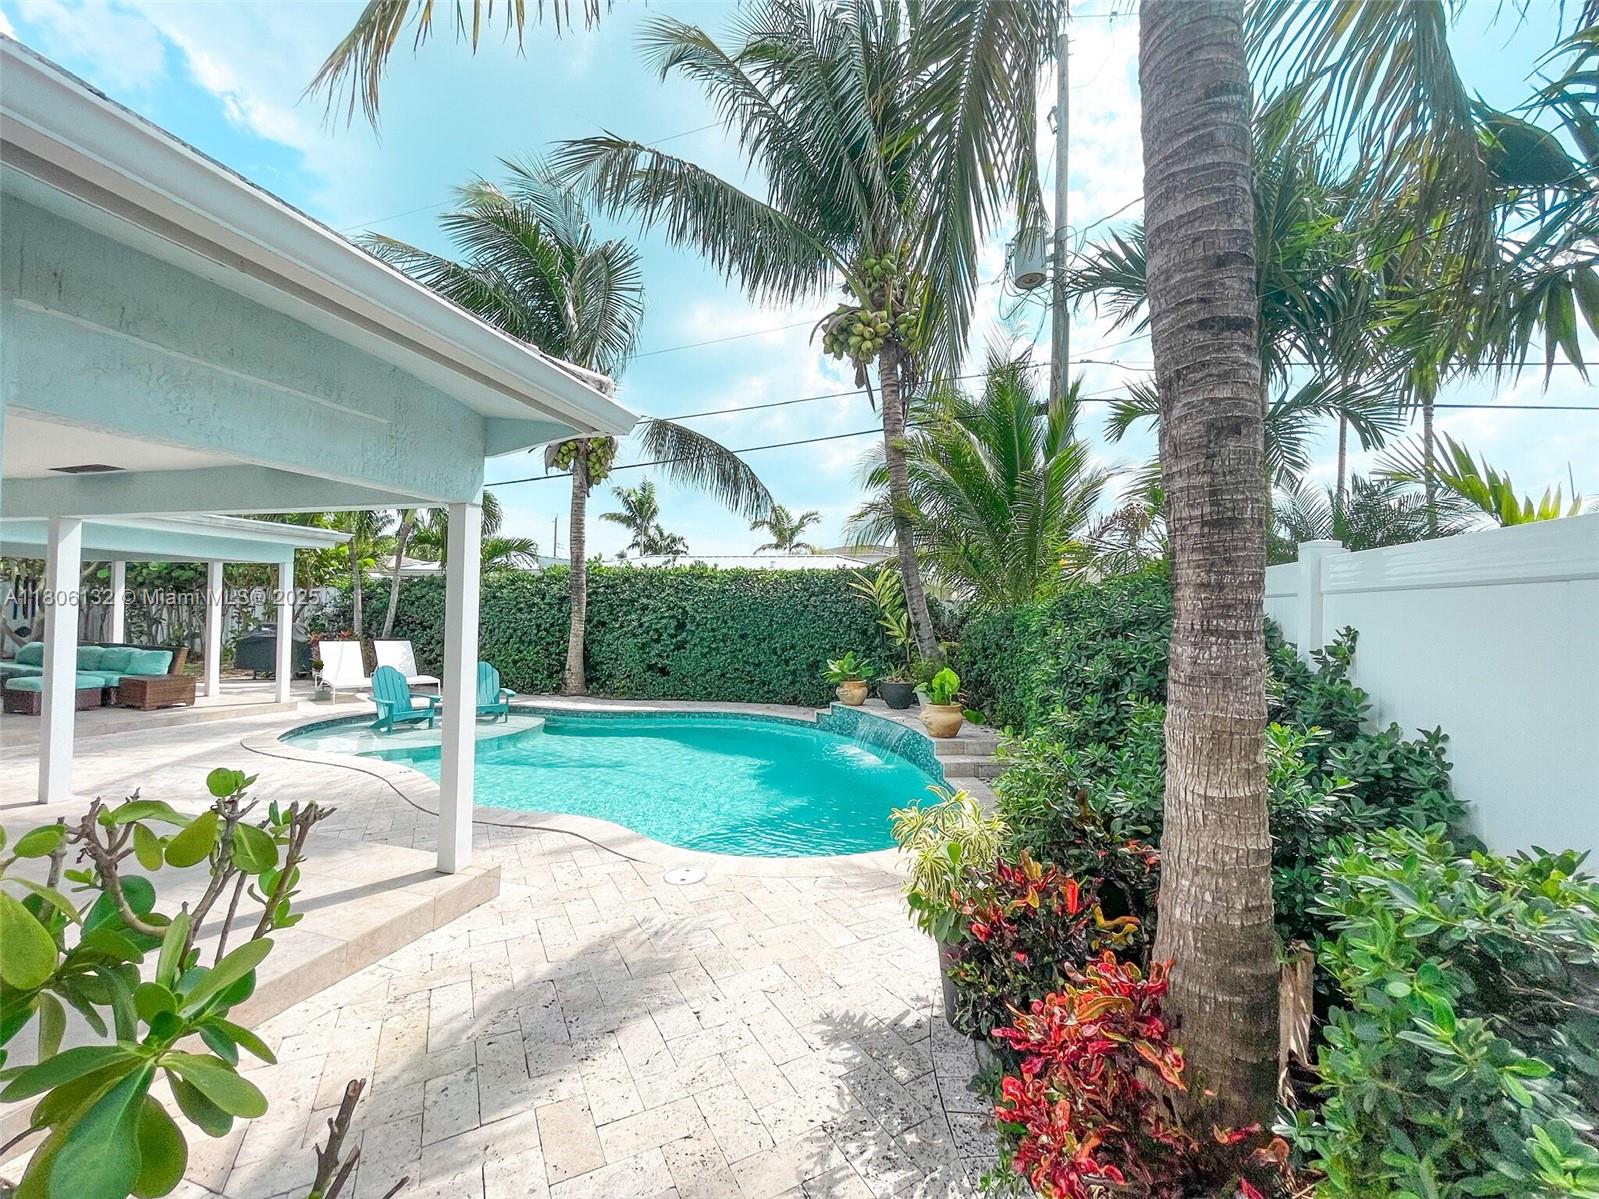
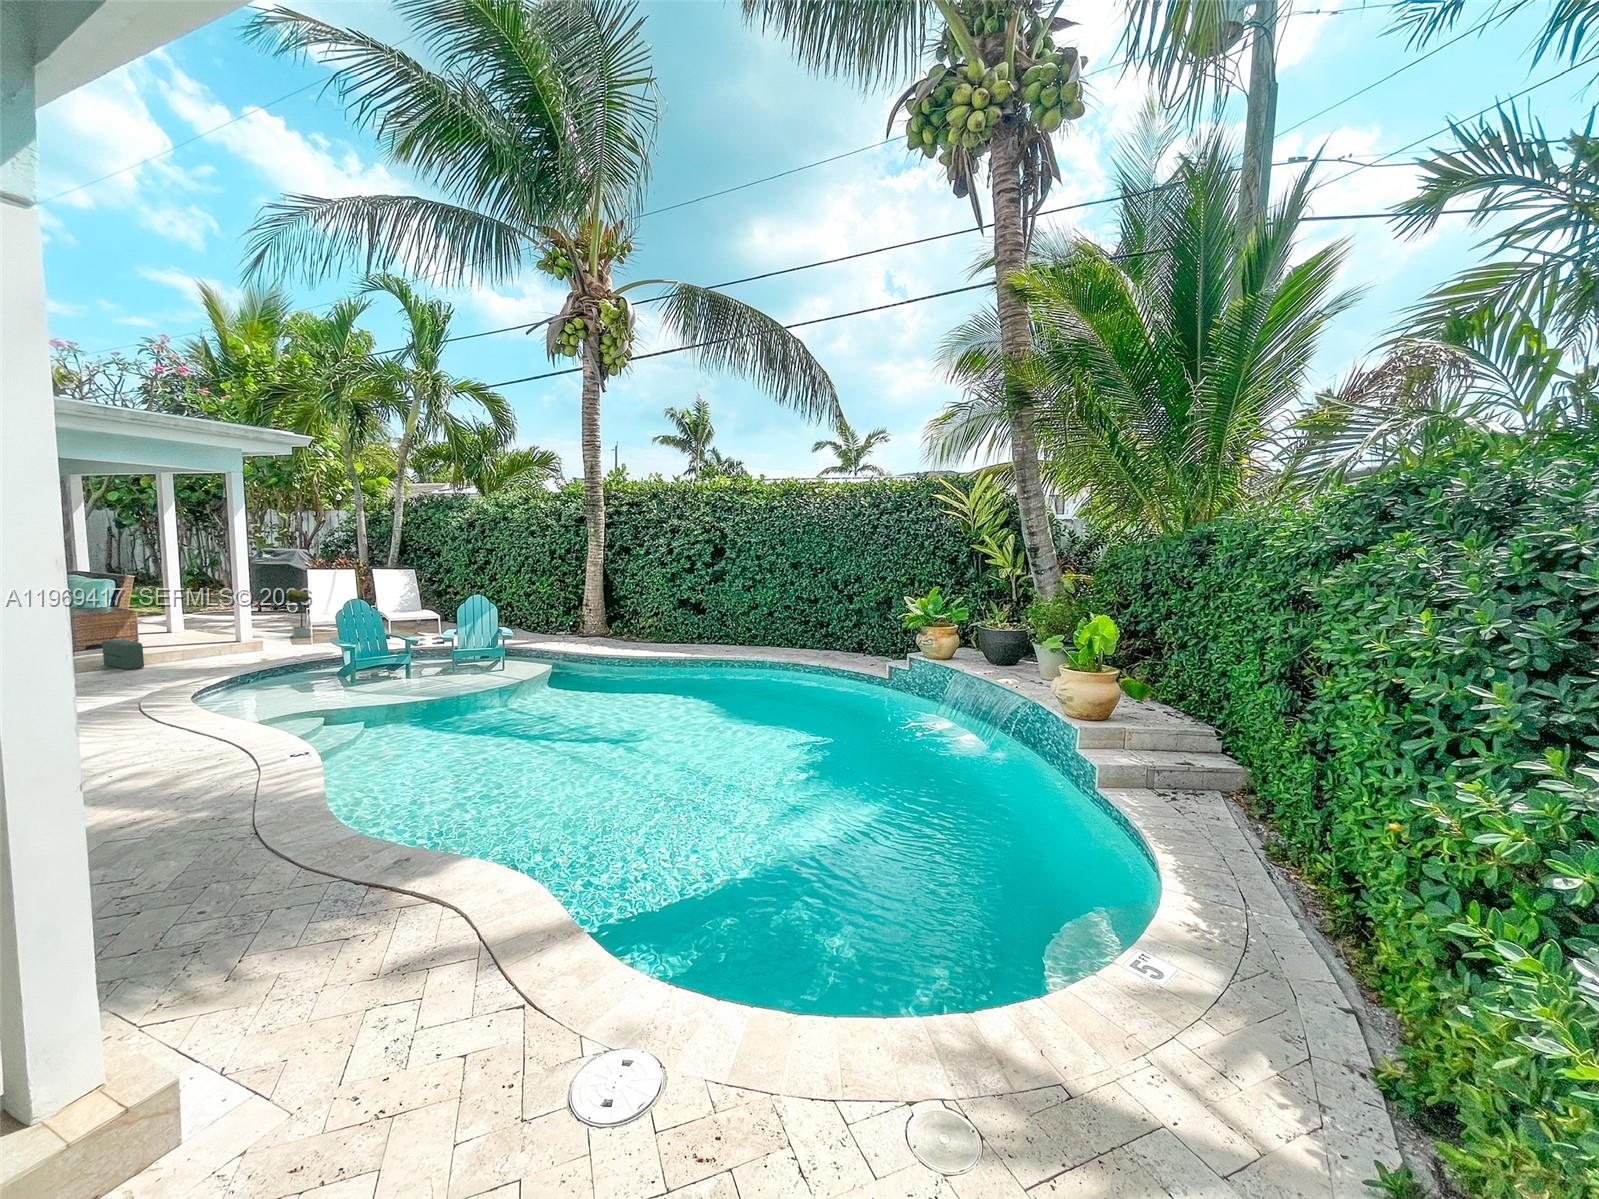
pouf: none [192,701,229,724] -> present [102,640,144,669]

